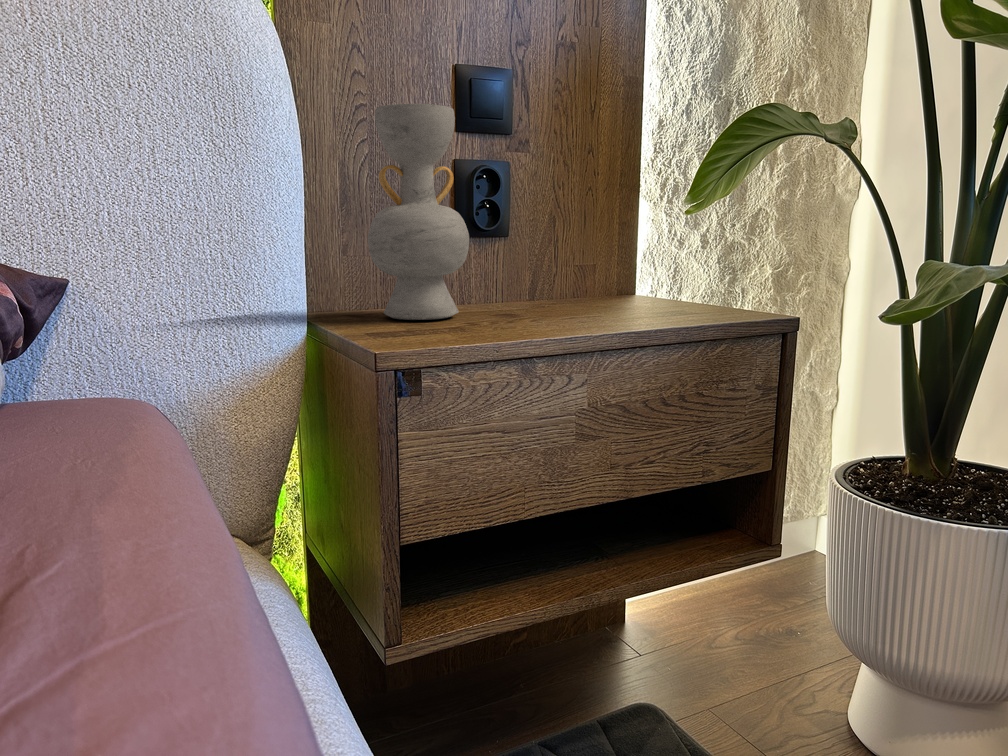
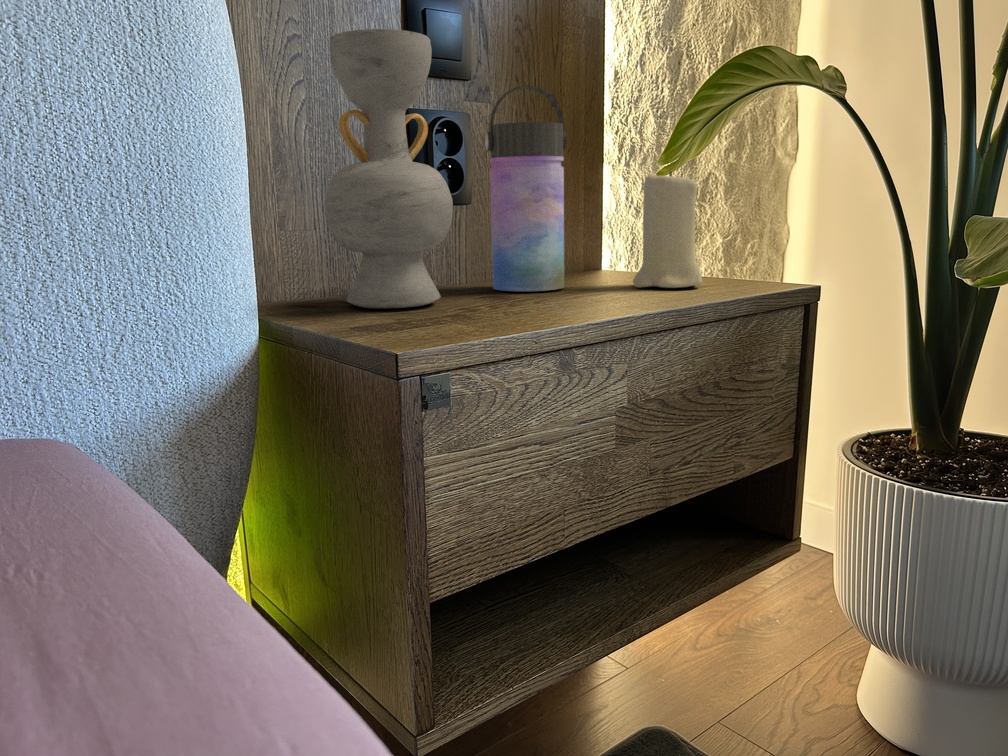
water bottle: none [514,140,580,311] -> present [485,85,567,291]
candle: none [635,209,697,312] -> present [633,171,702,288]

